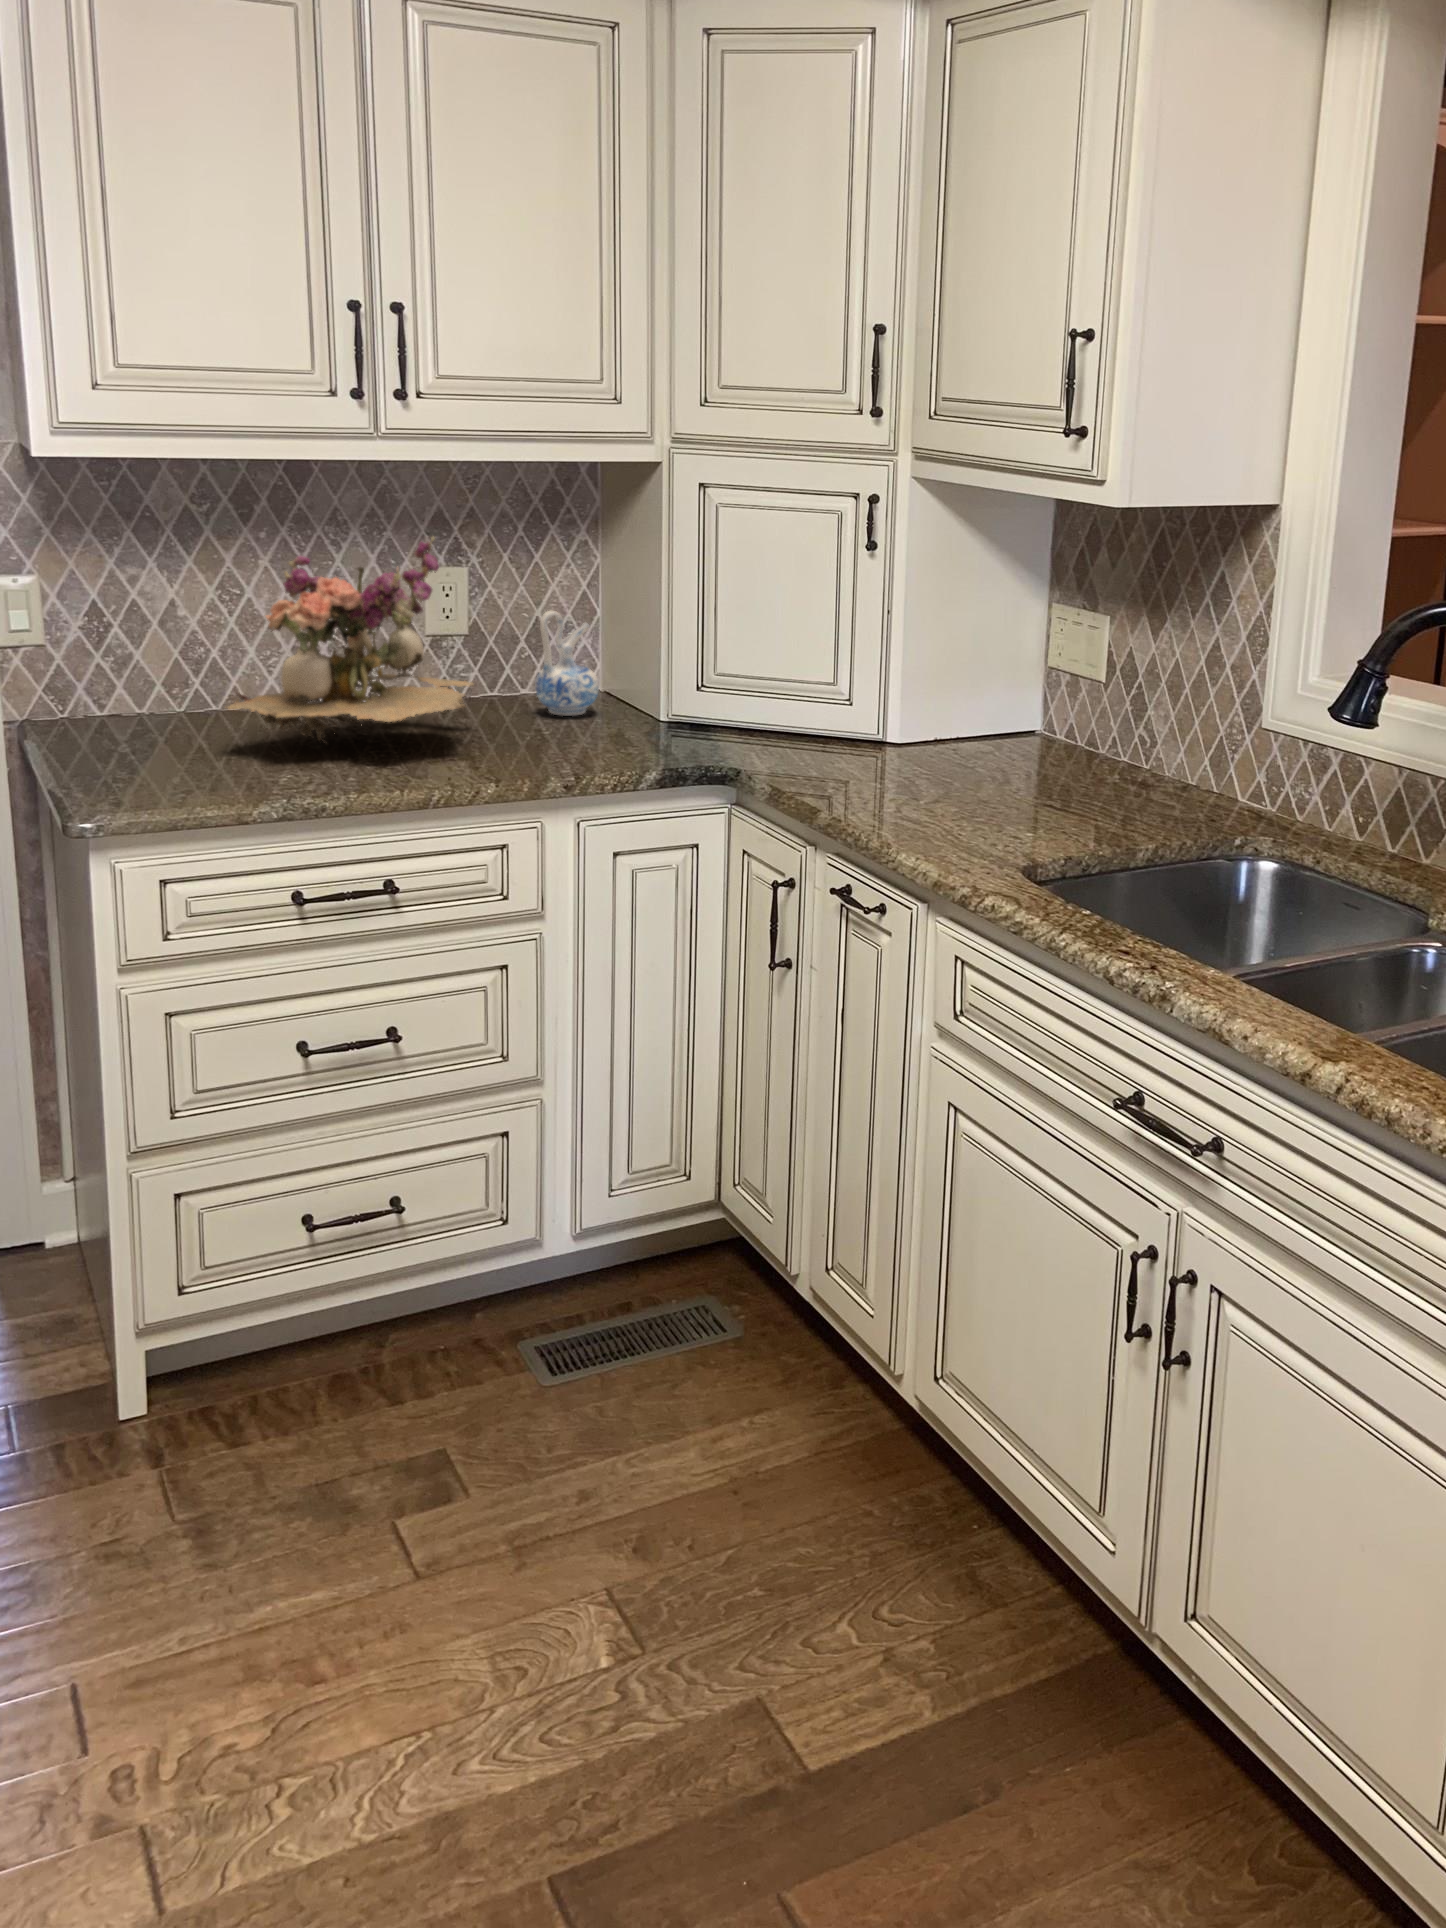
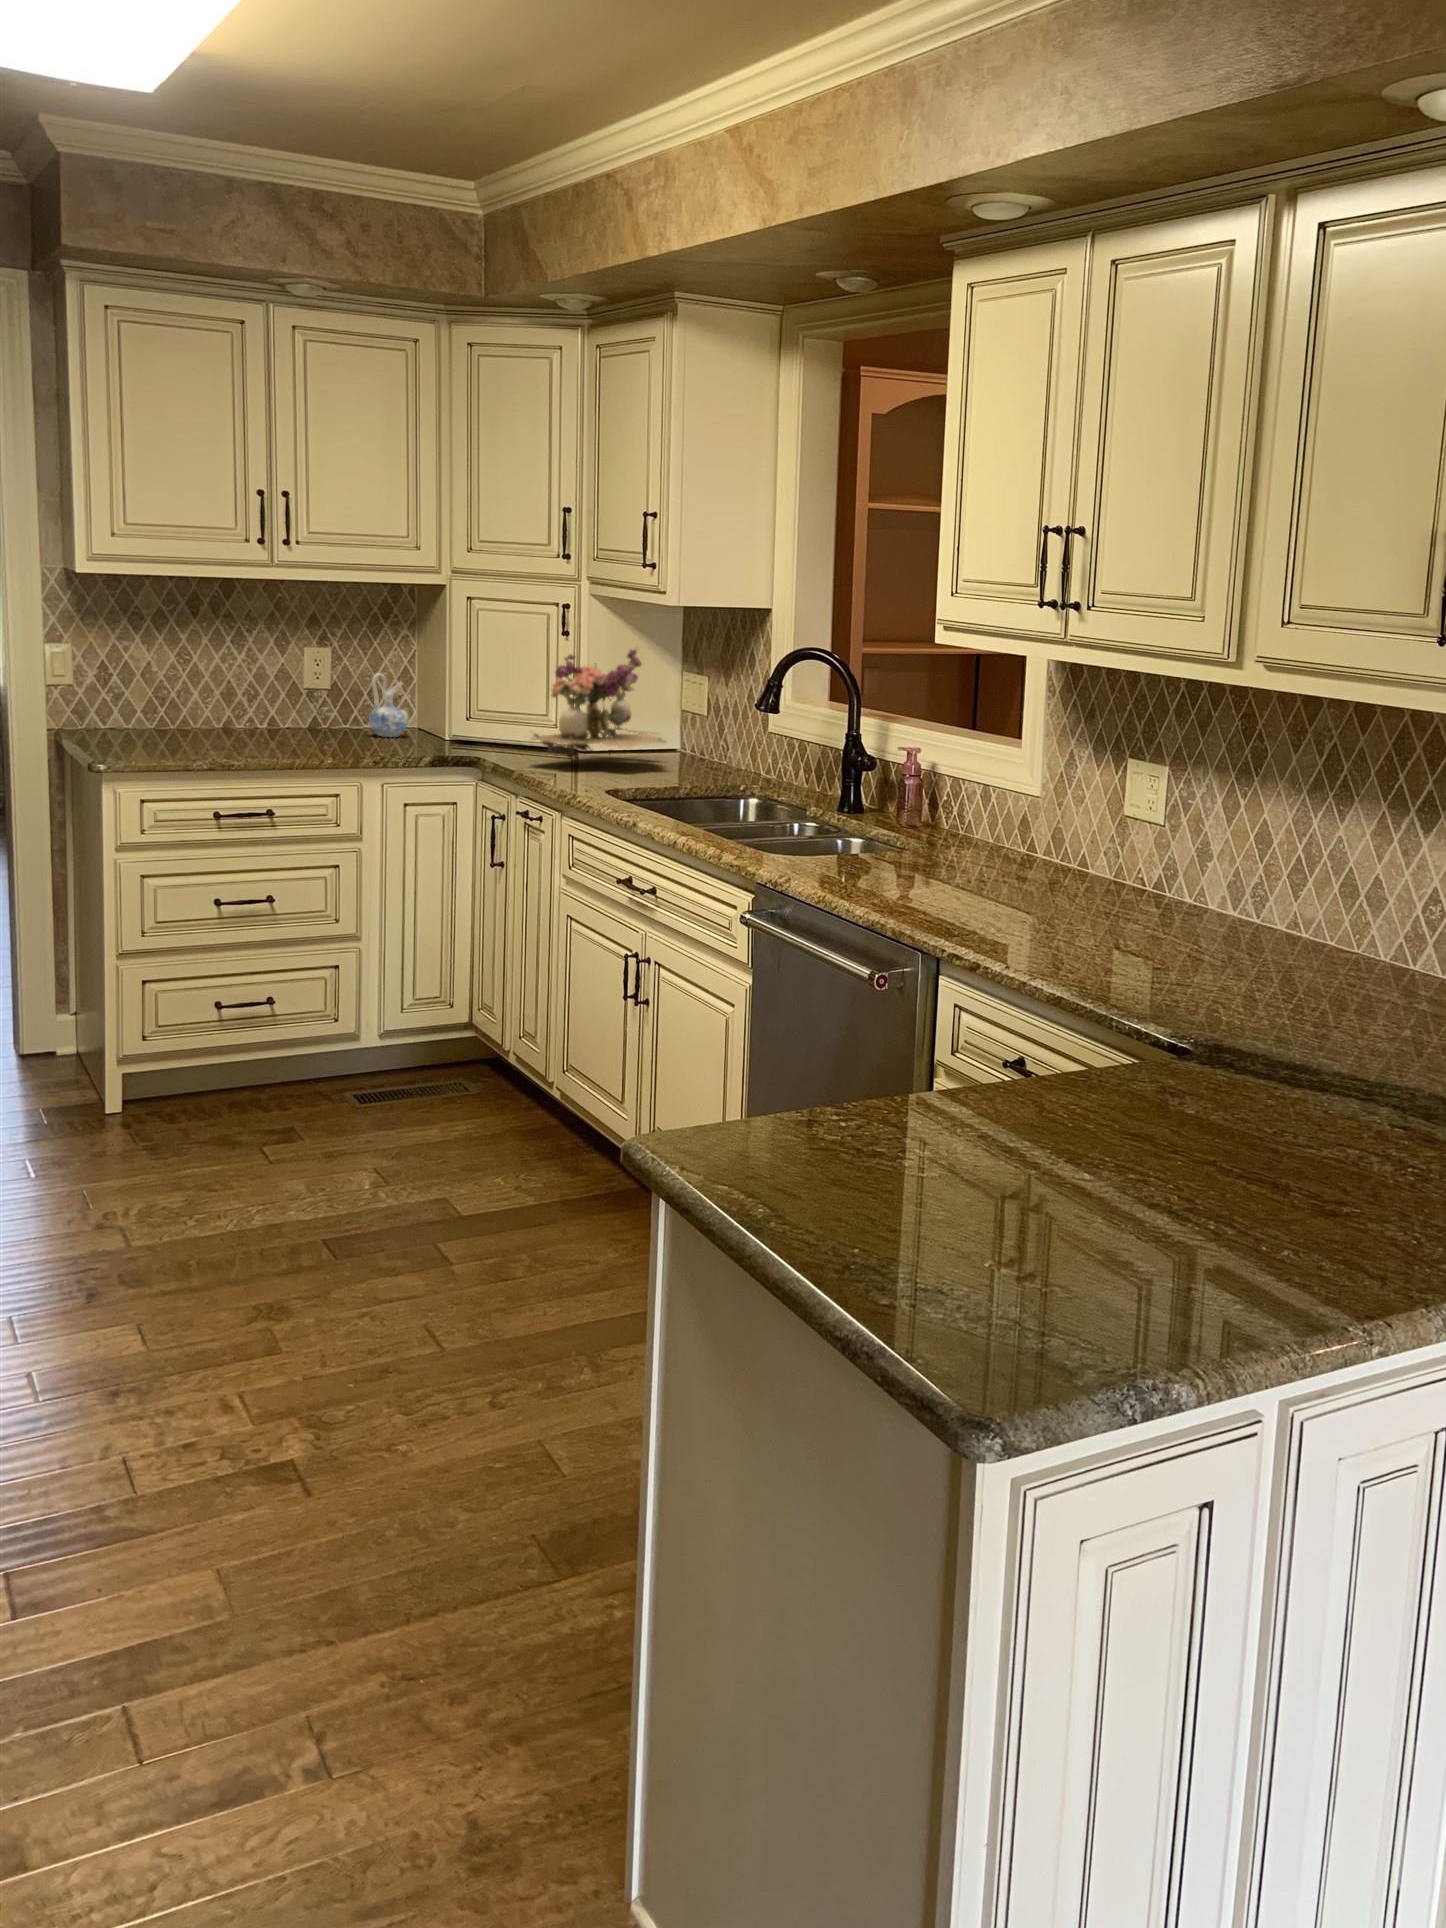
flower arrangement: present [228,537,473,741] -> present [531,649,665,762]

